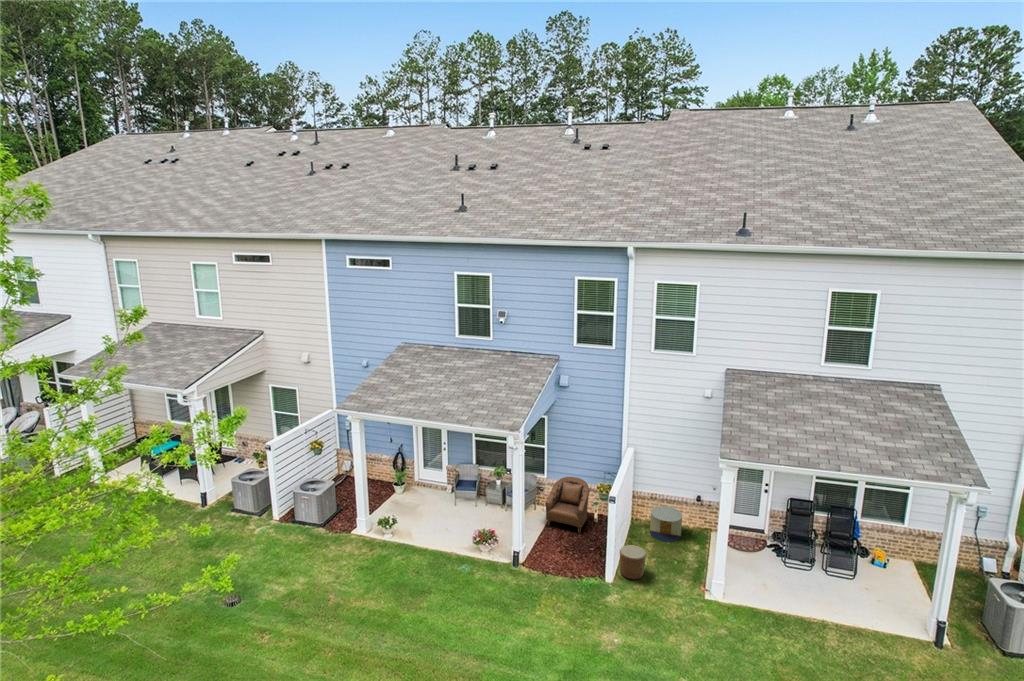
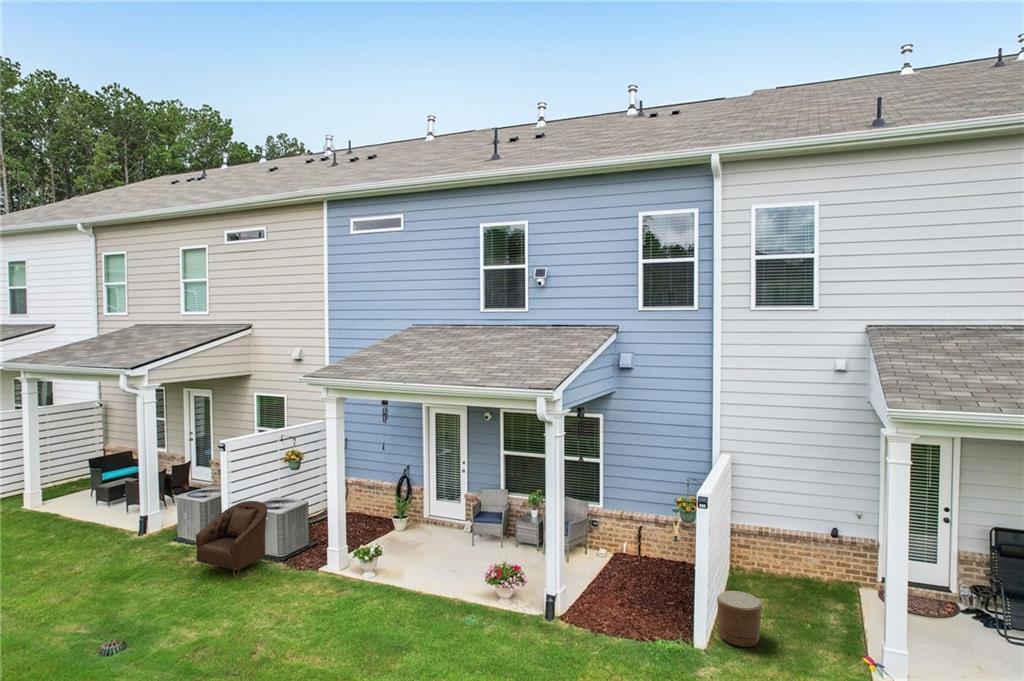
armchair: present [545,477,589,528] -> present [196,501,267,579]
side table: present [650,506,682,542] -> none [760,546,812,600]

